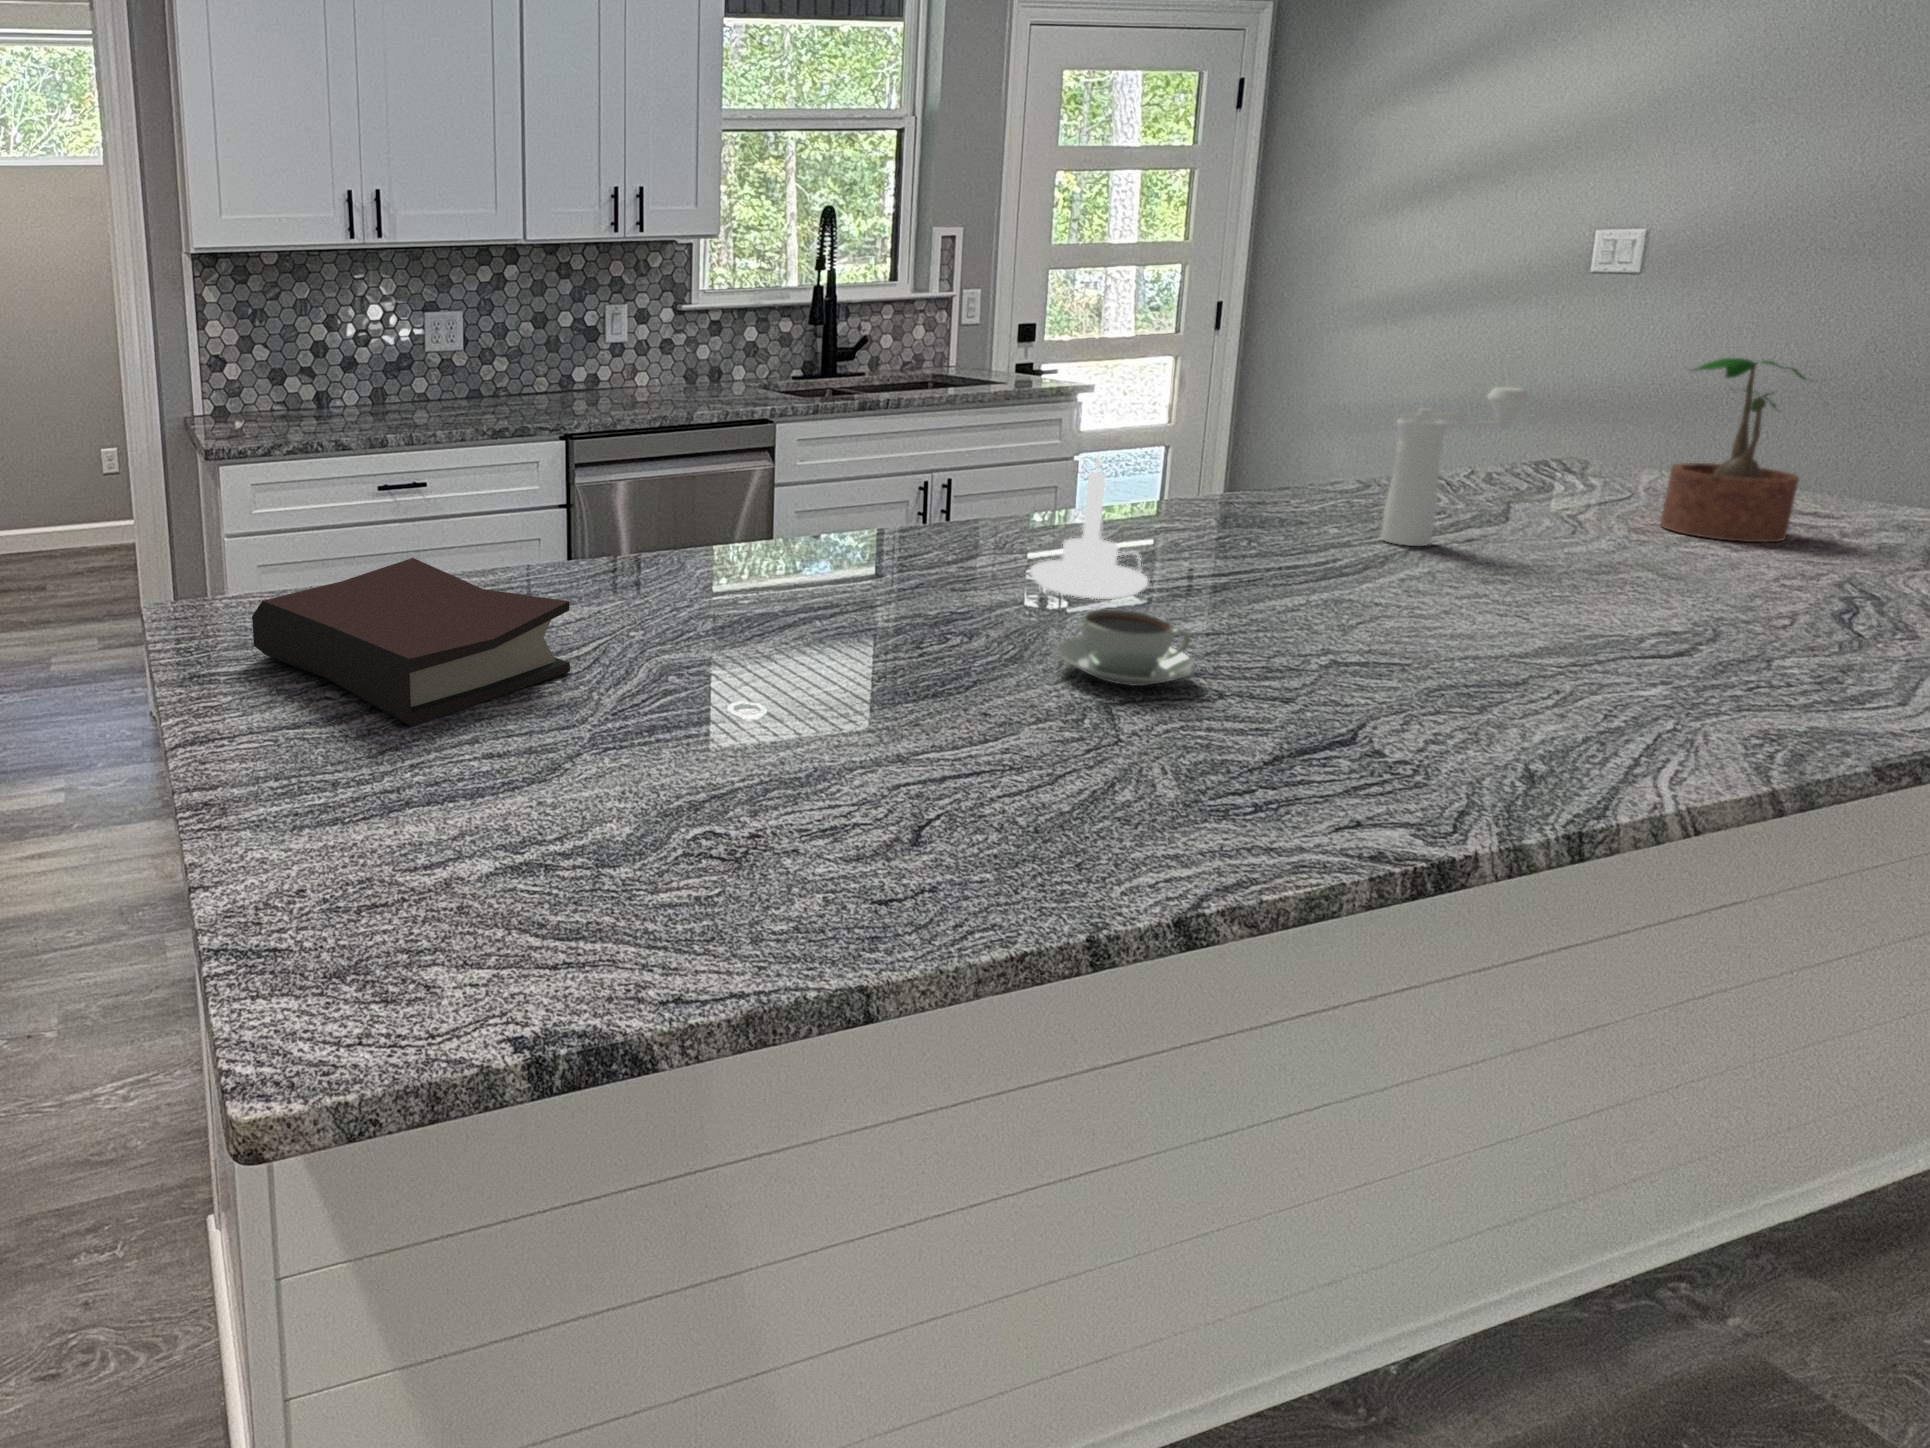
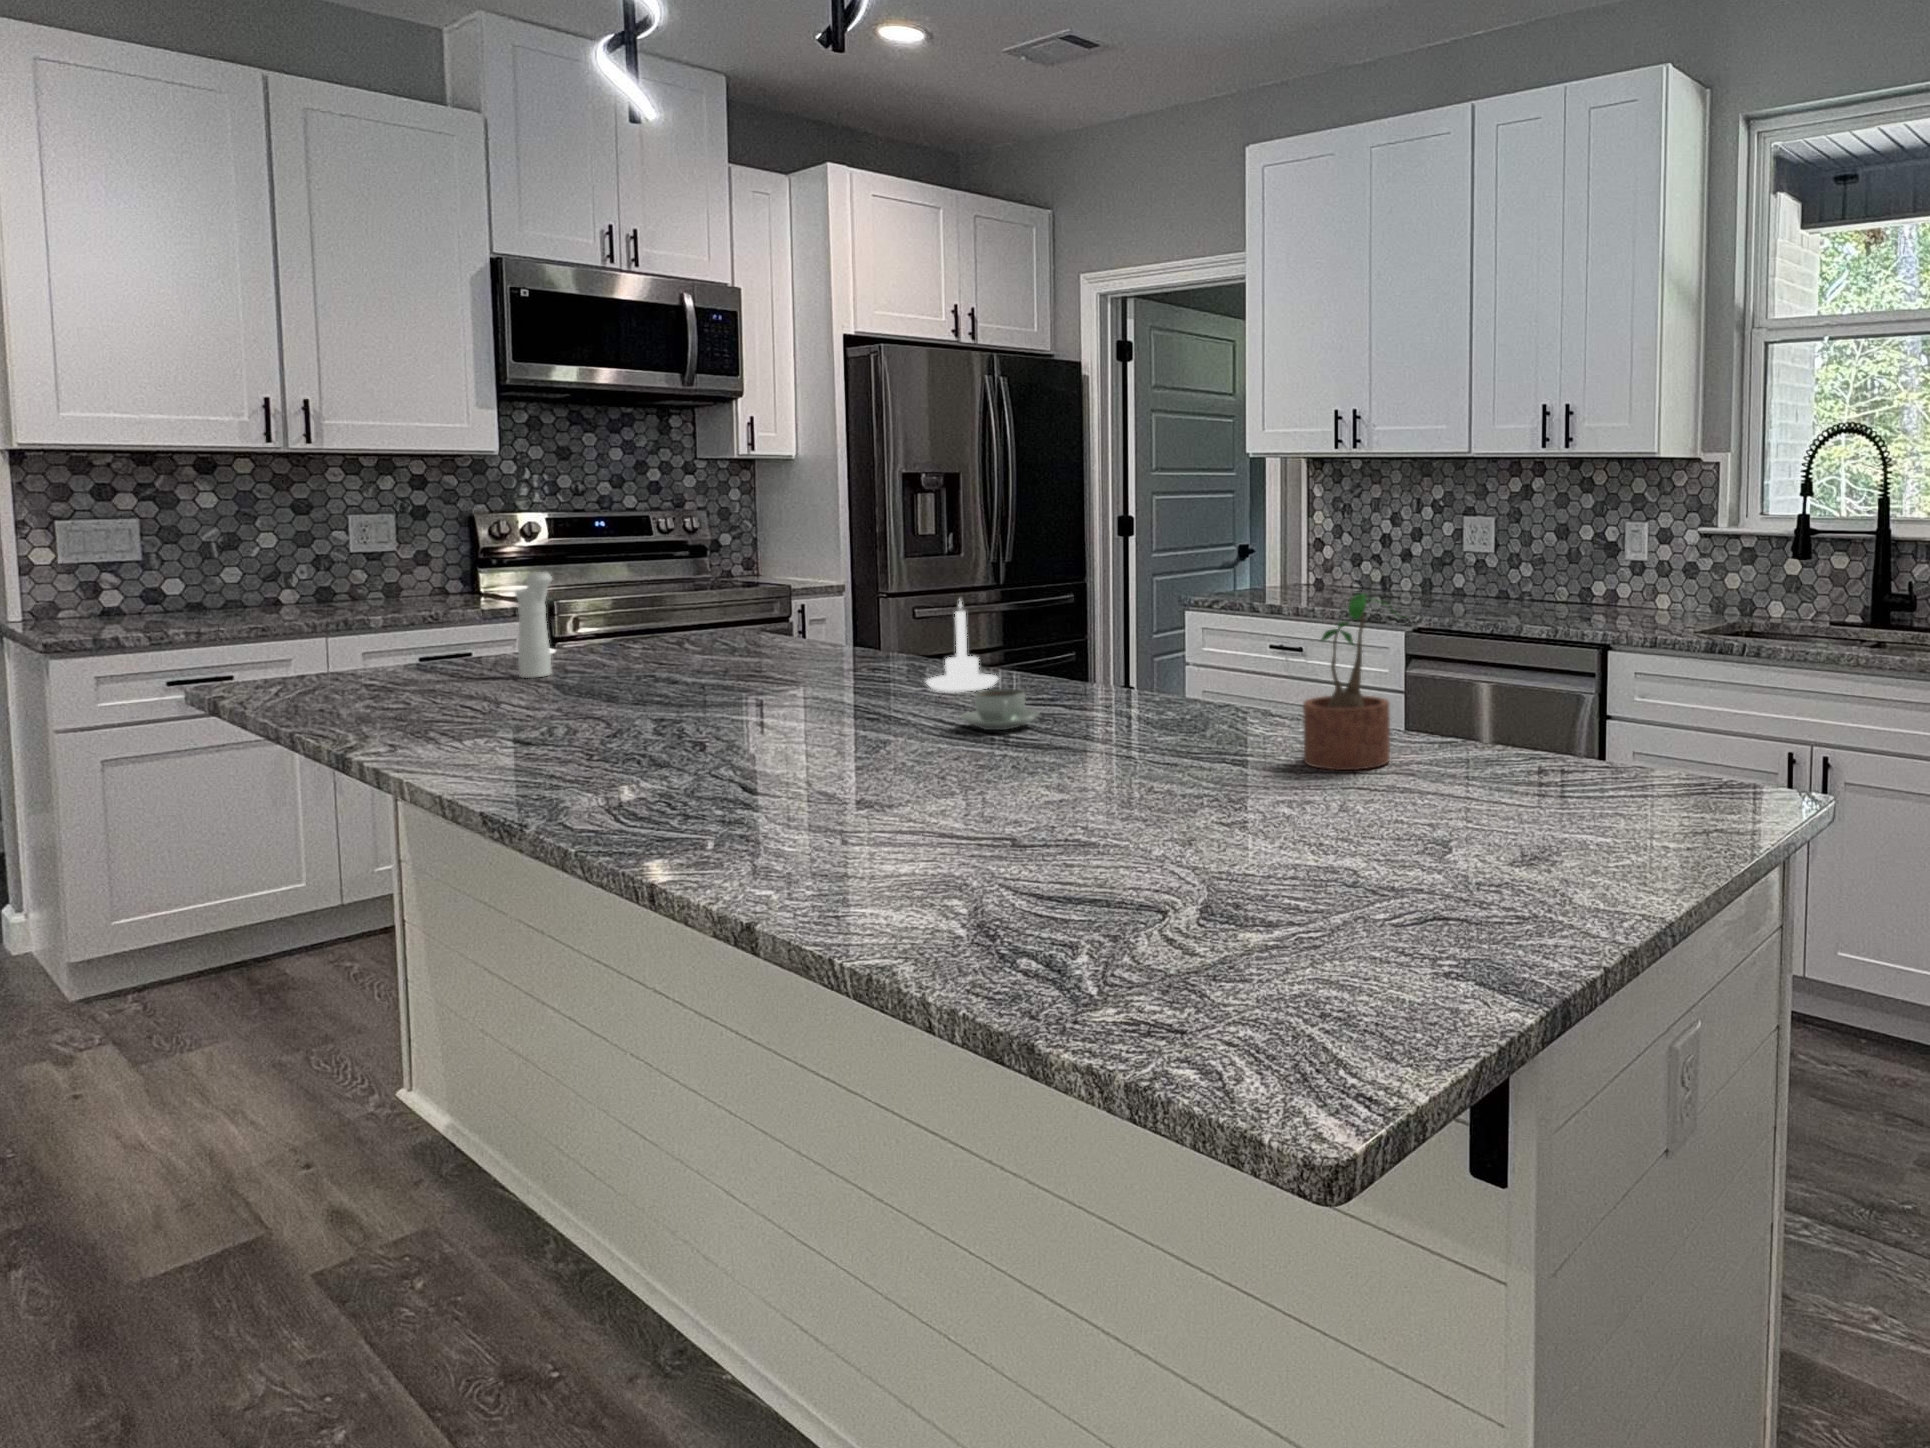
pepper mill: present [1381,387,1528,546] -> present [515,572,552,678]
hardback book: present [252,558,570,727] -> none [644,614,809,660]
coffee cup: present [1055,609,1197,686] -> present [961,689,1039,730]

